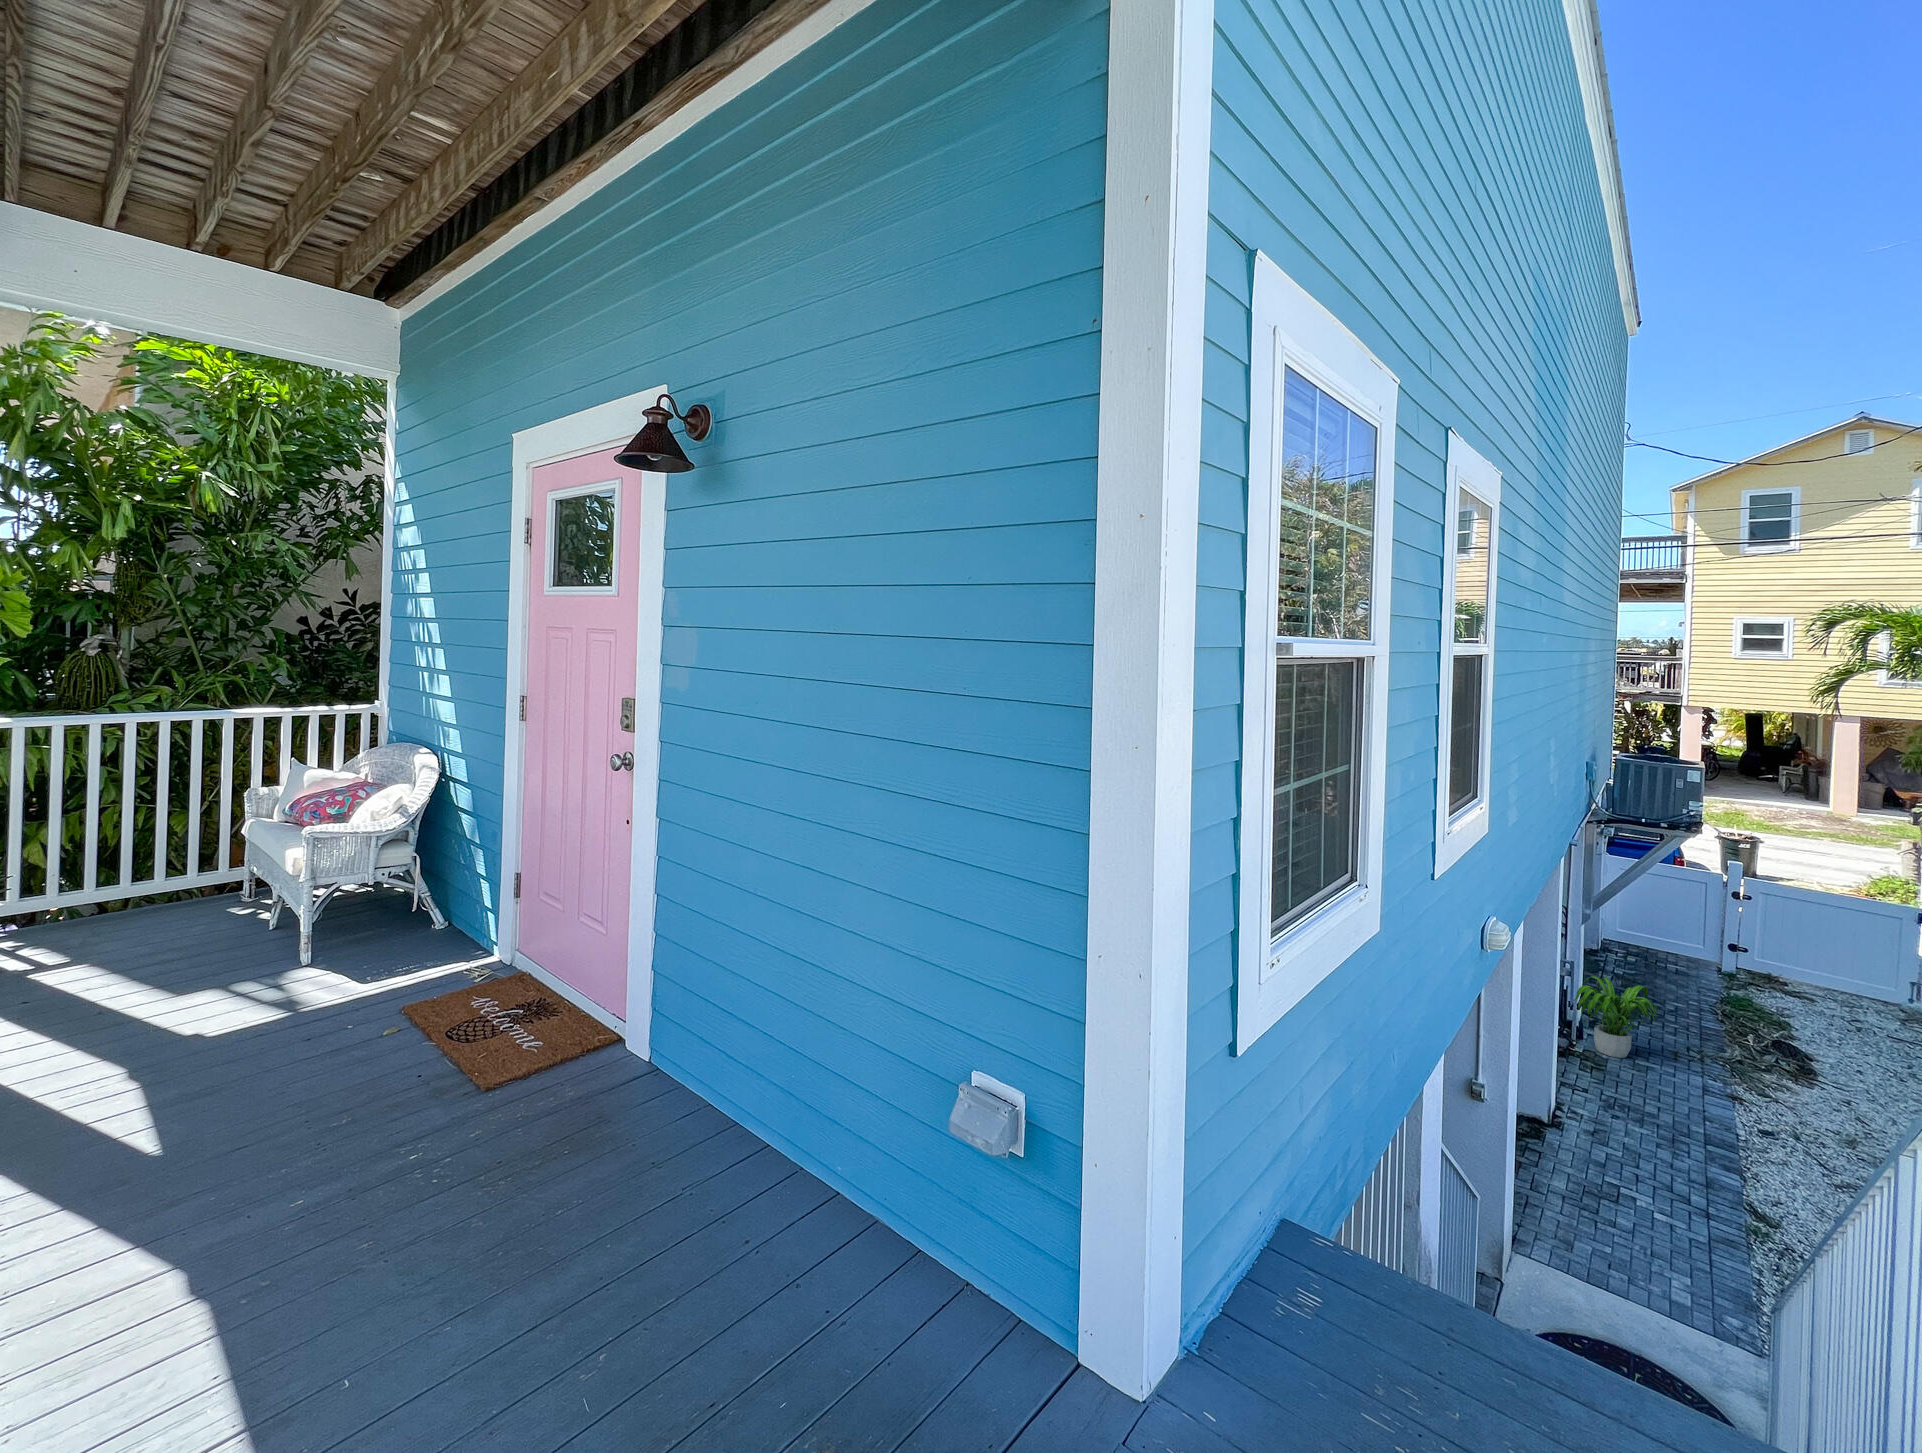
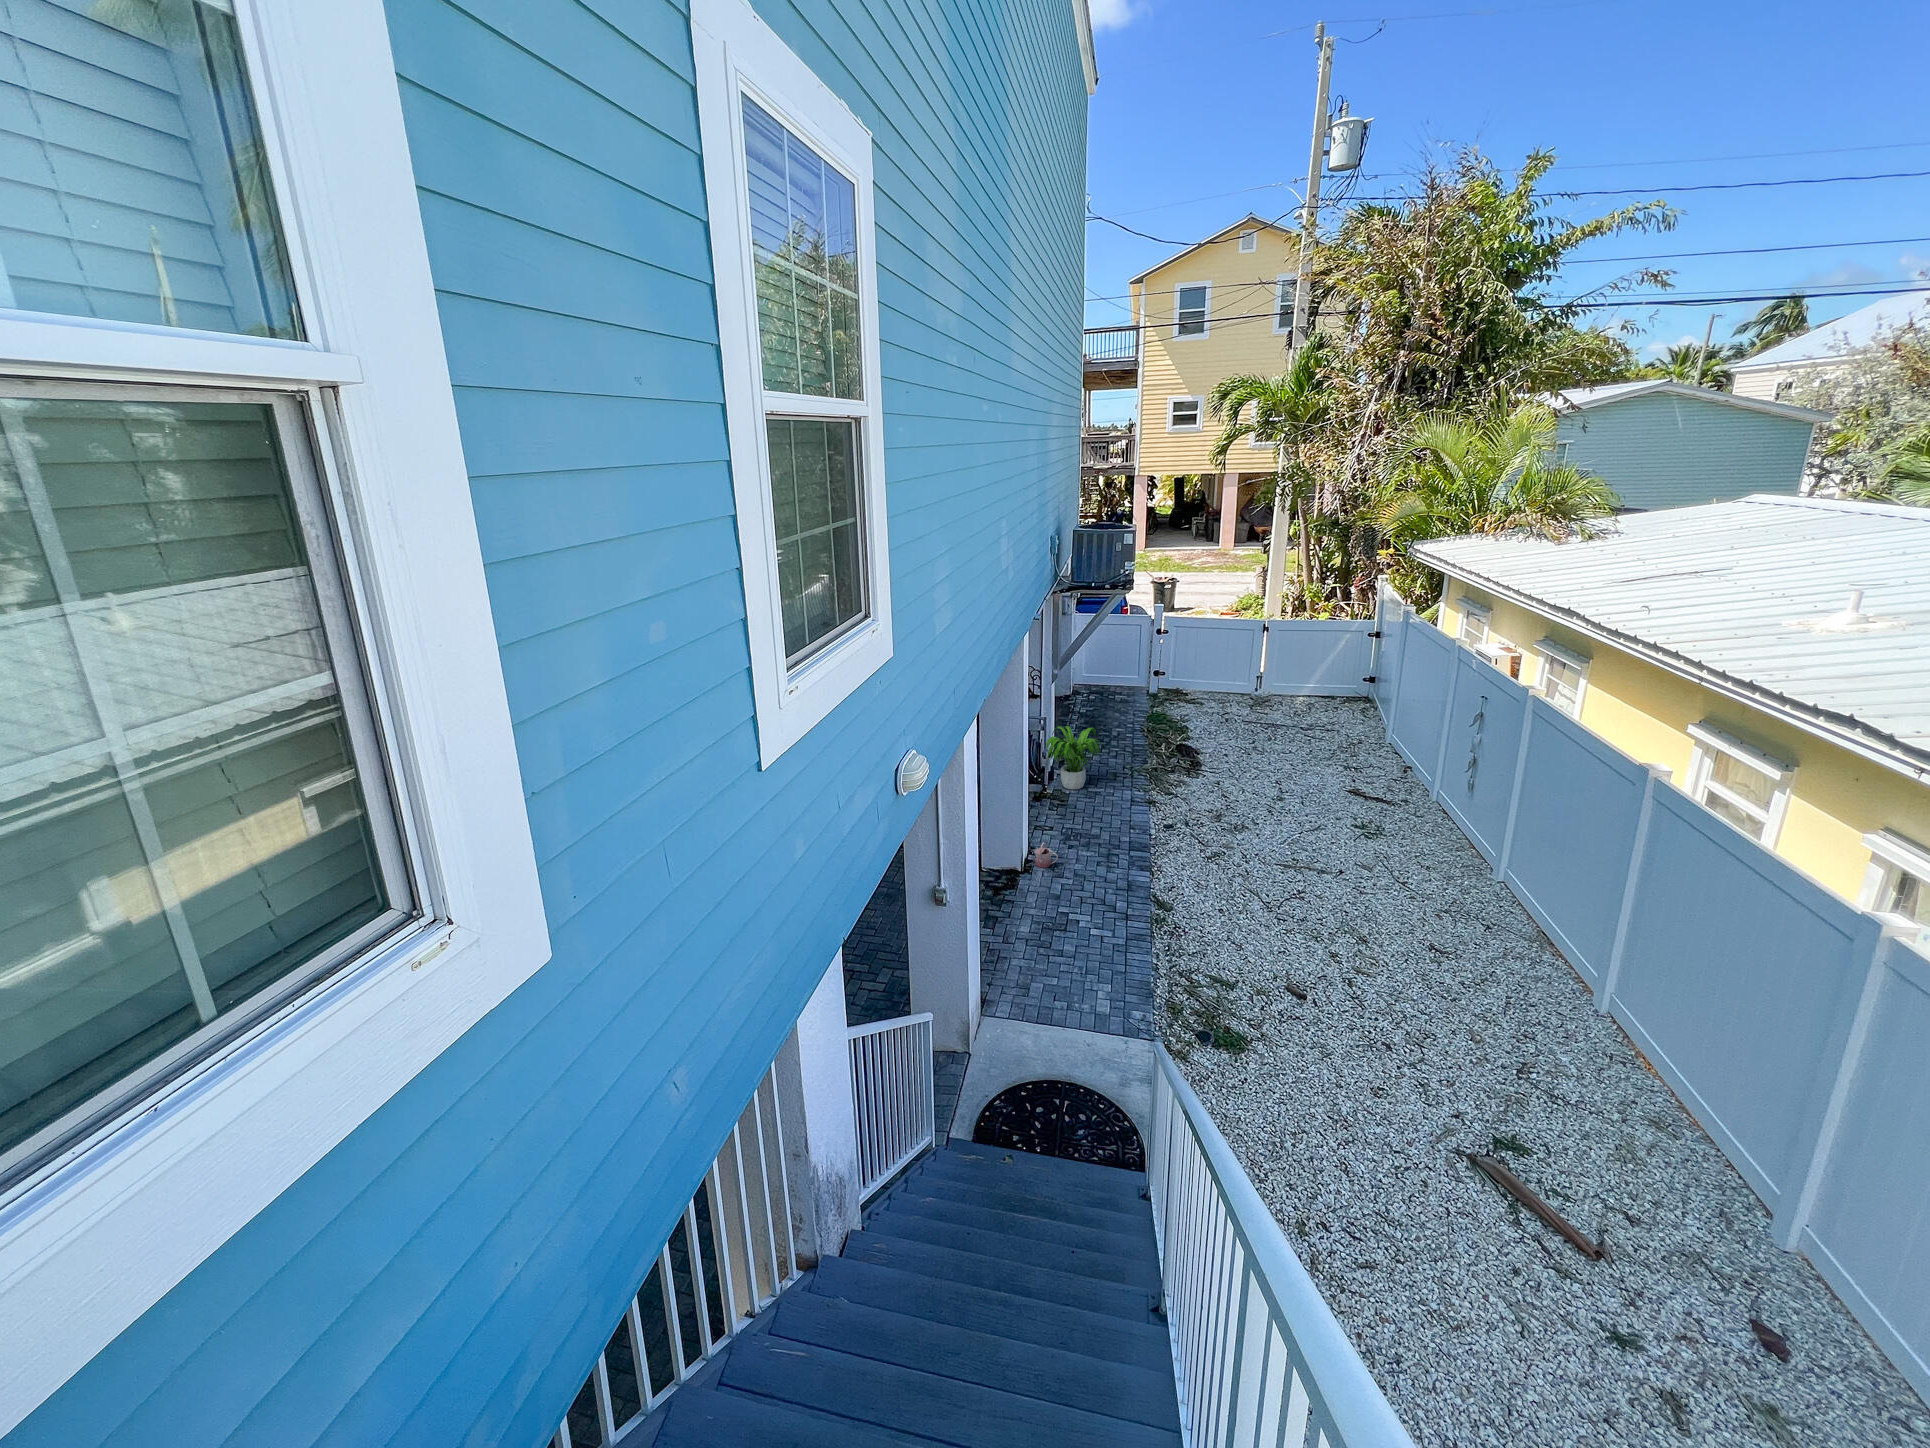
watering can: none [1549,1097,1600,1132] -> present [1031,842,1058,868]

